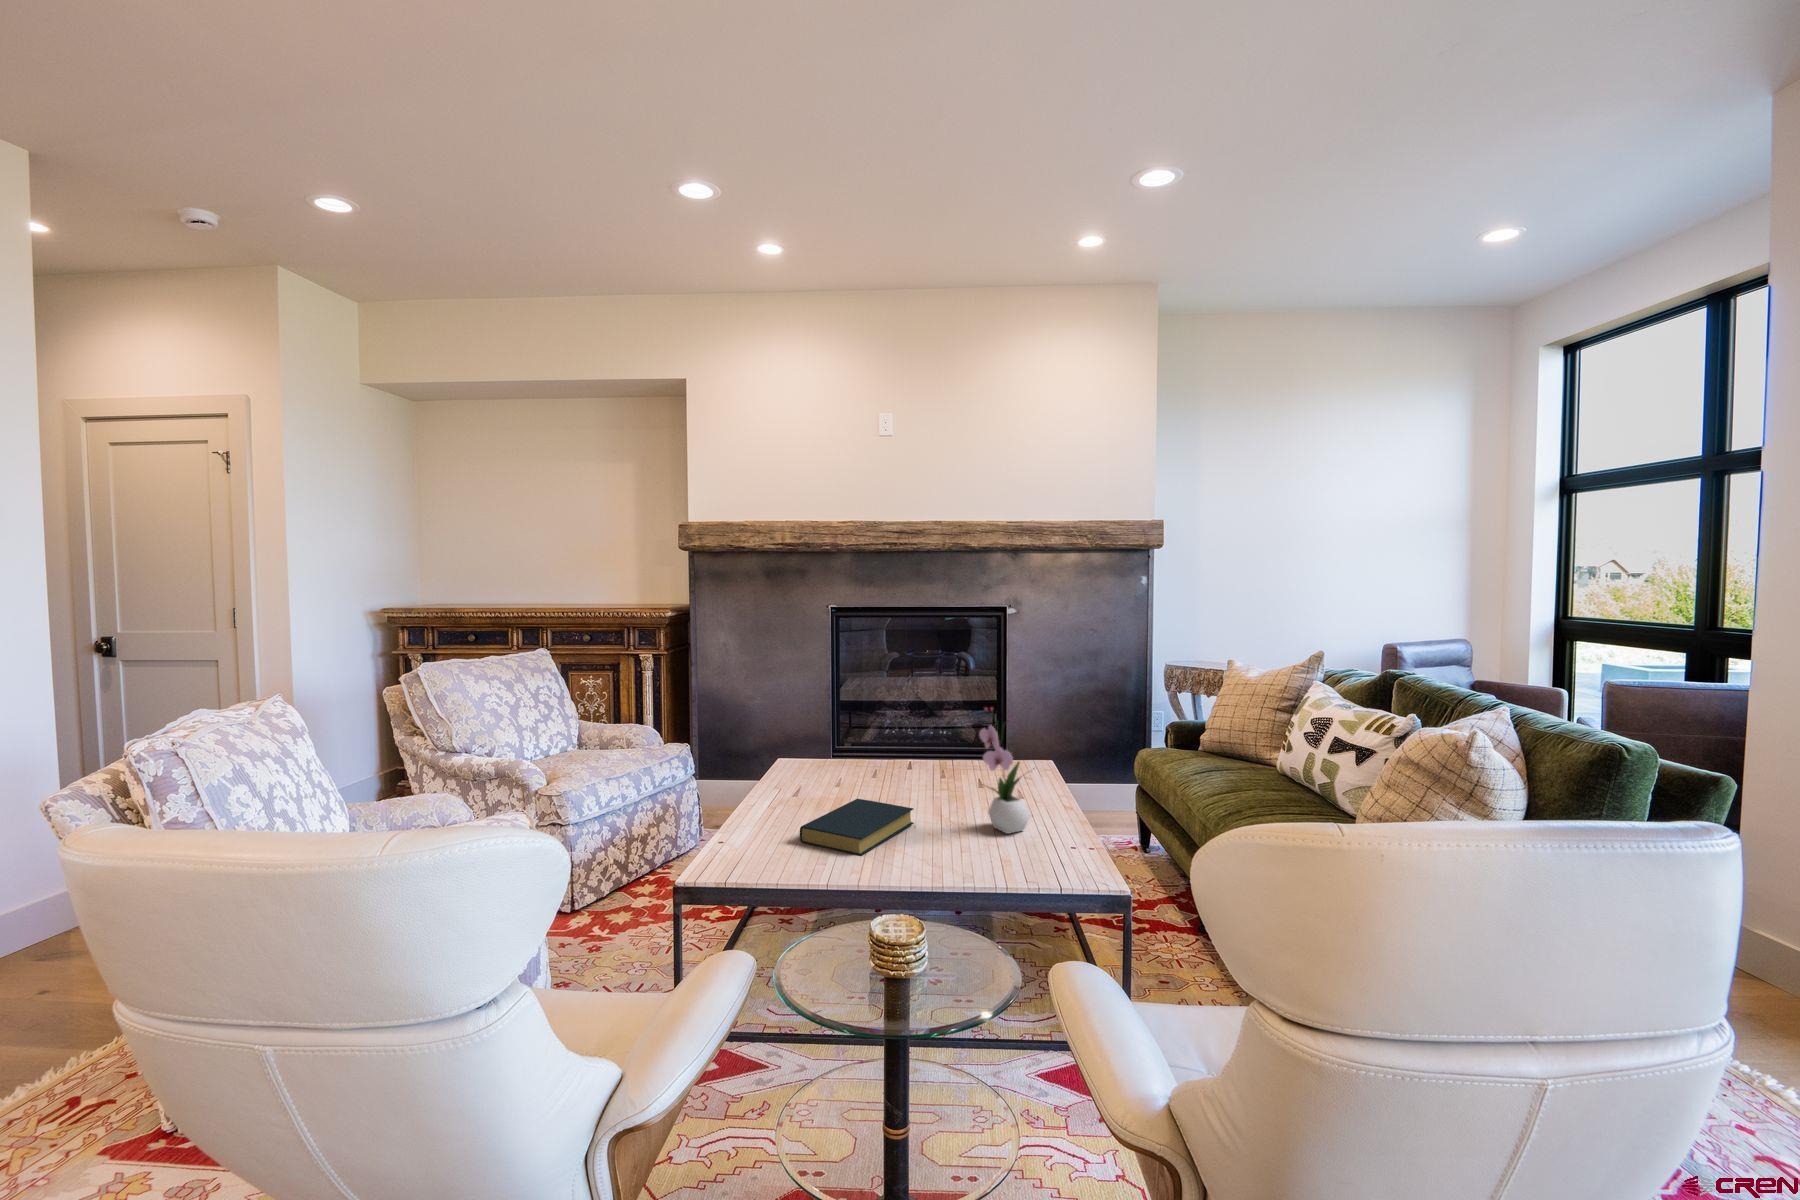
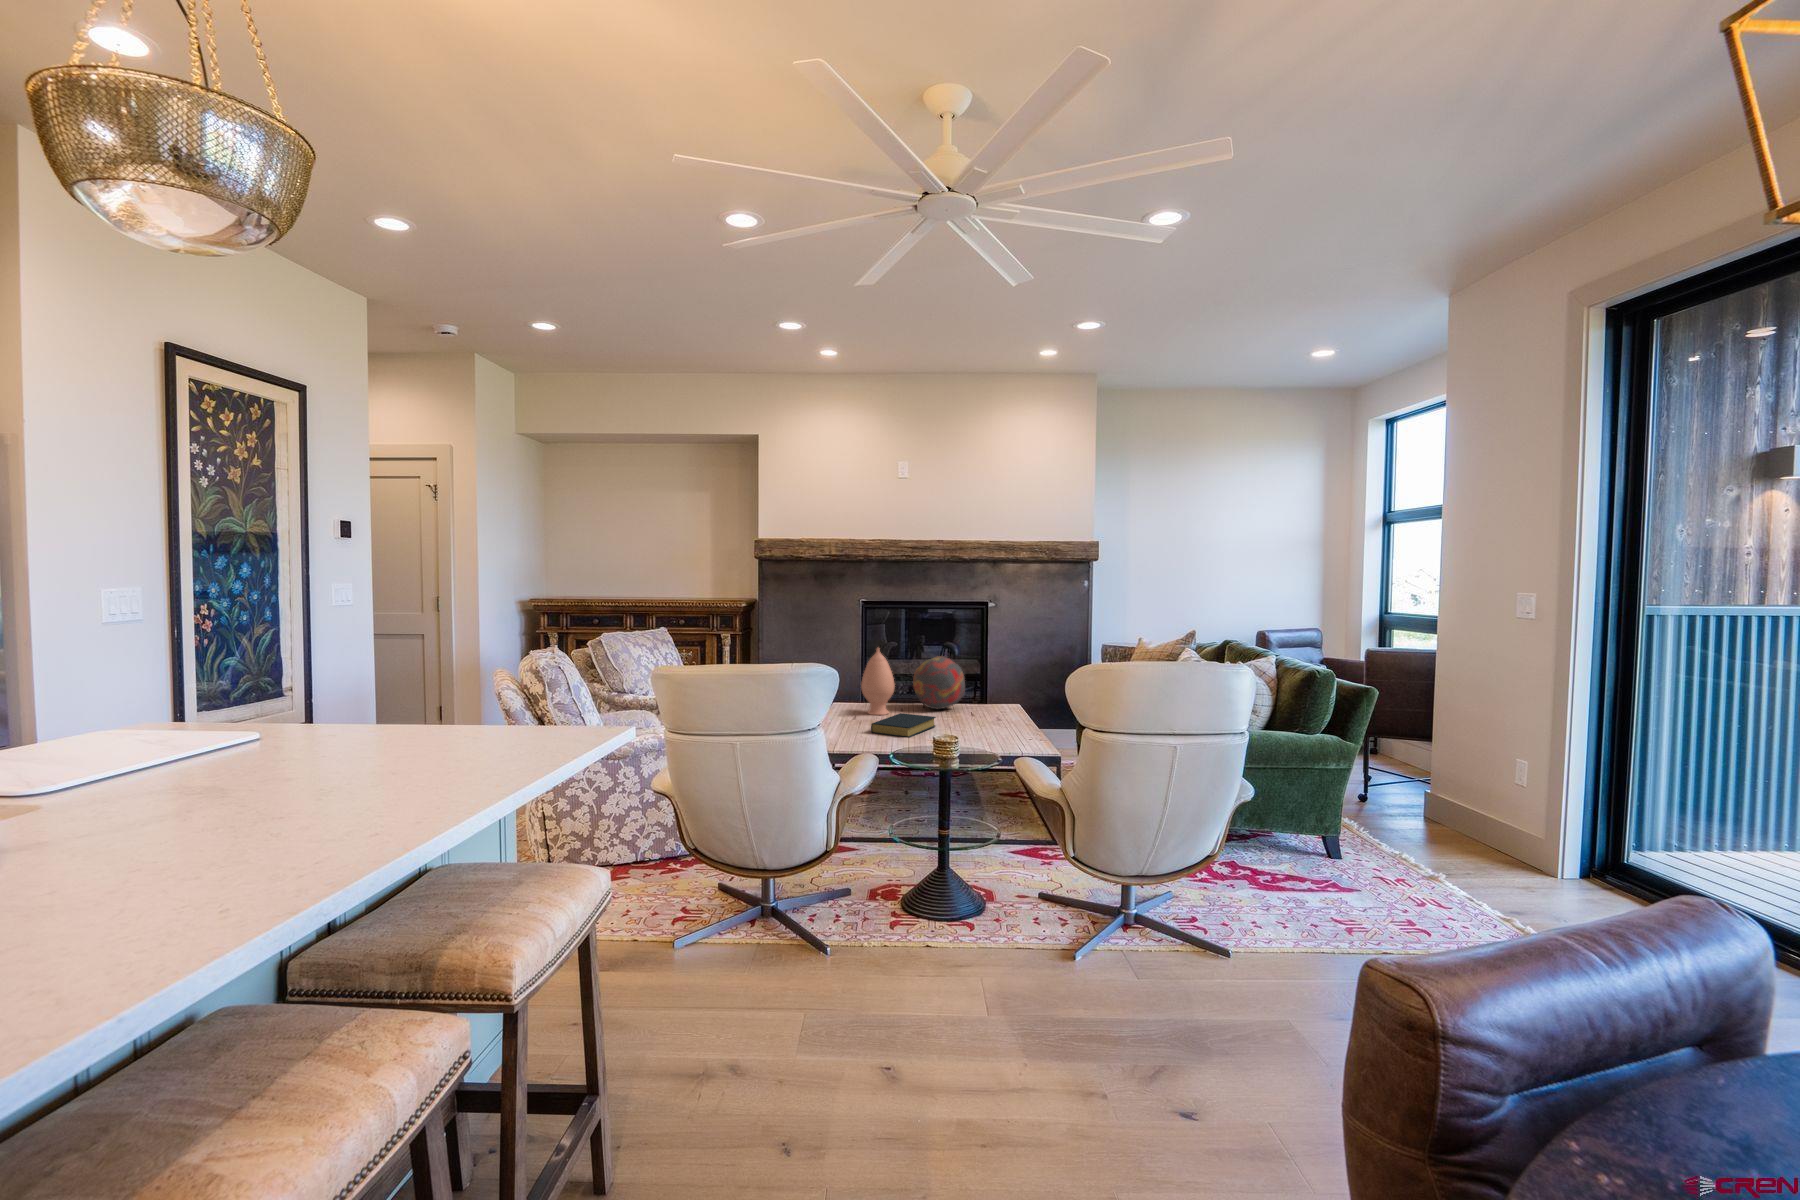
vase: none [802,686,855,794] -> present [861,648,895,715]
decorative orb: none [887,696,967,780] -> present [913,656,965,710]
flower arrangement: present [979,708,1034,834] -> none [976,656,1010,731]

